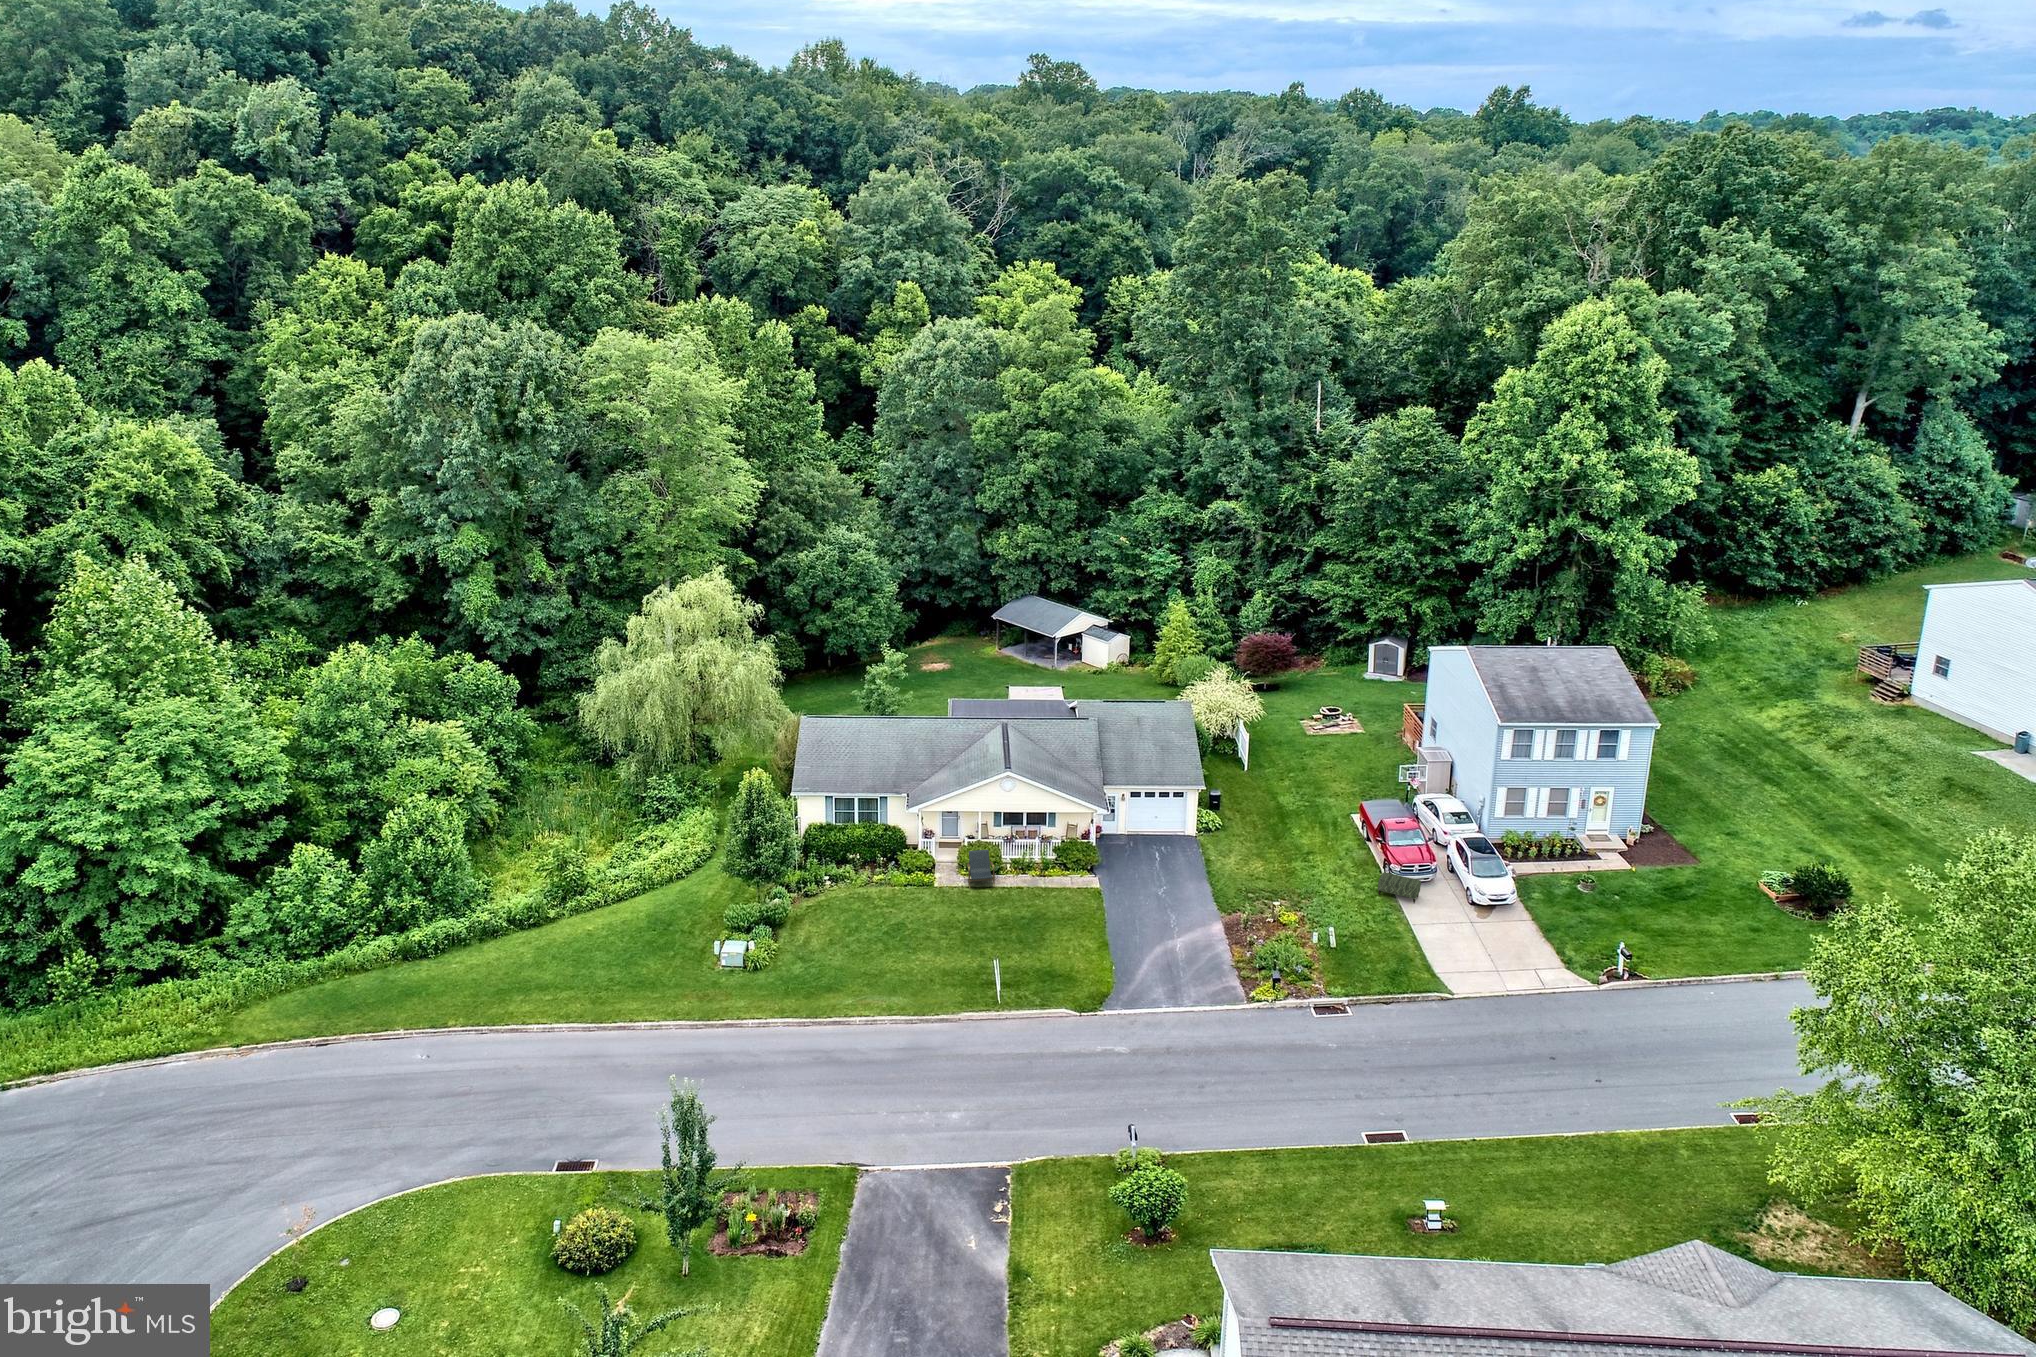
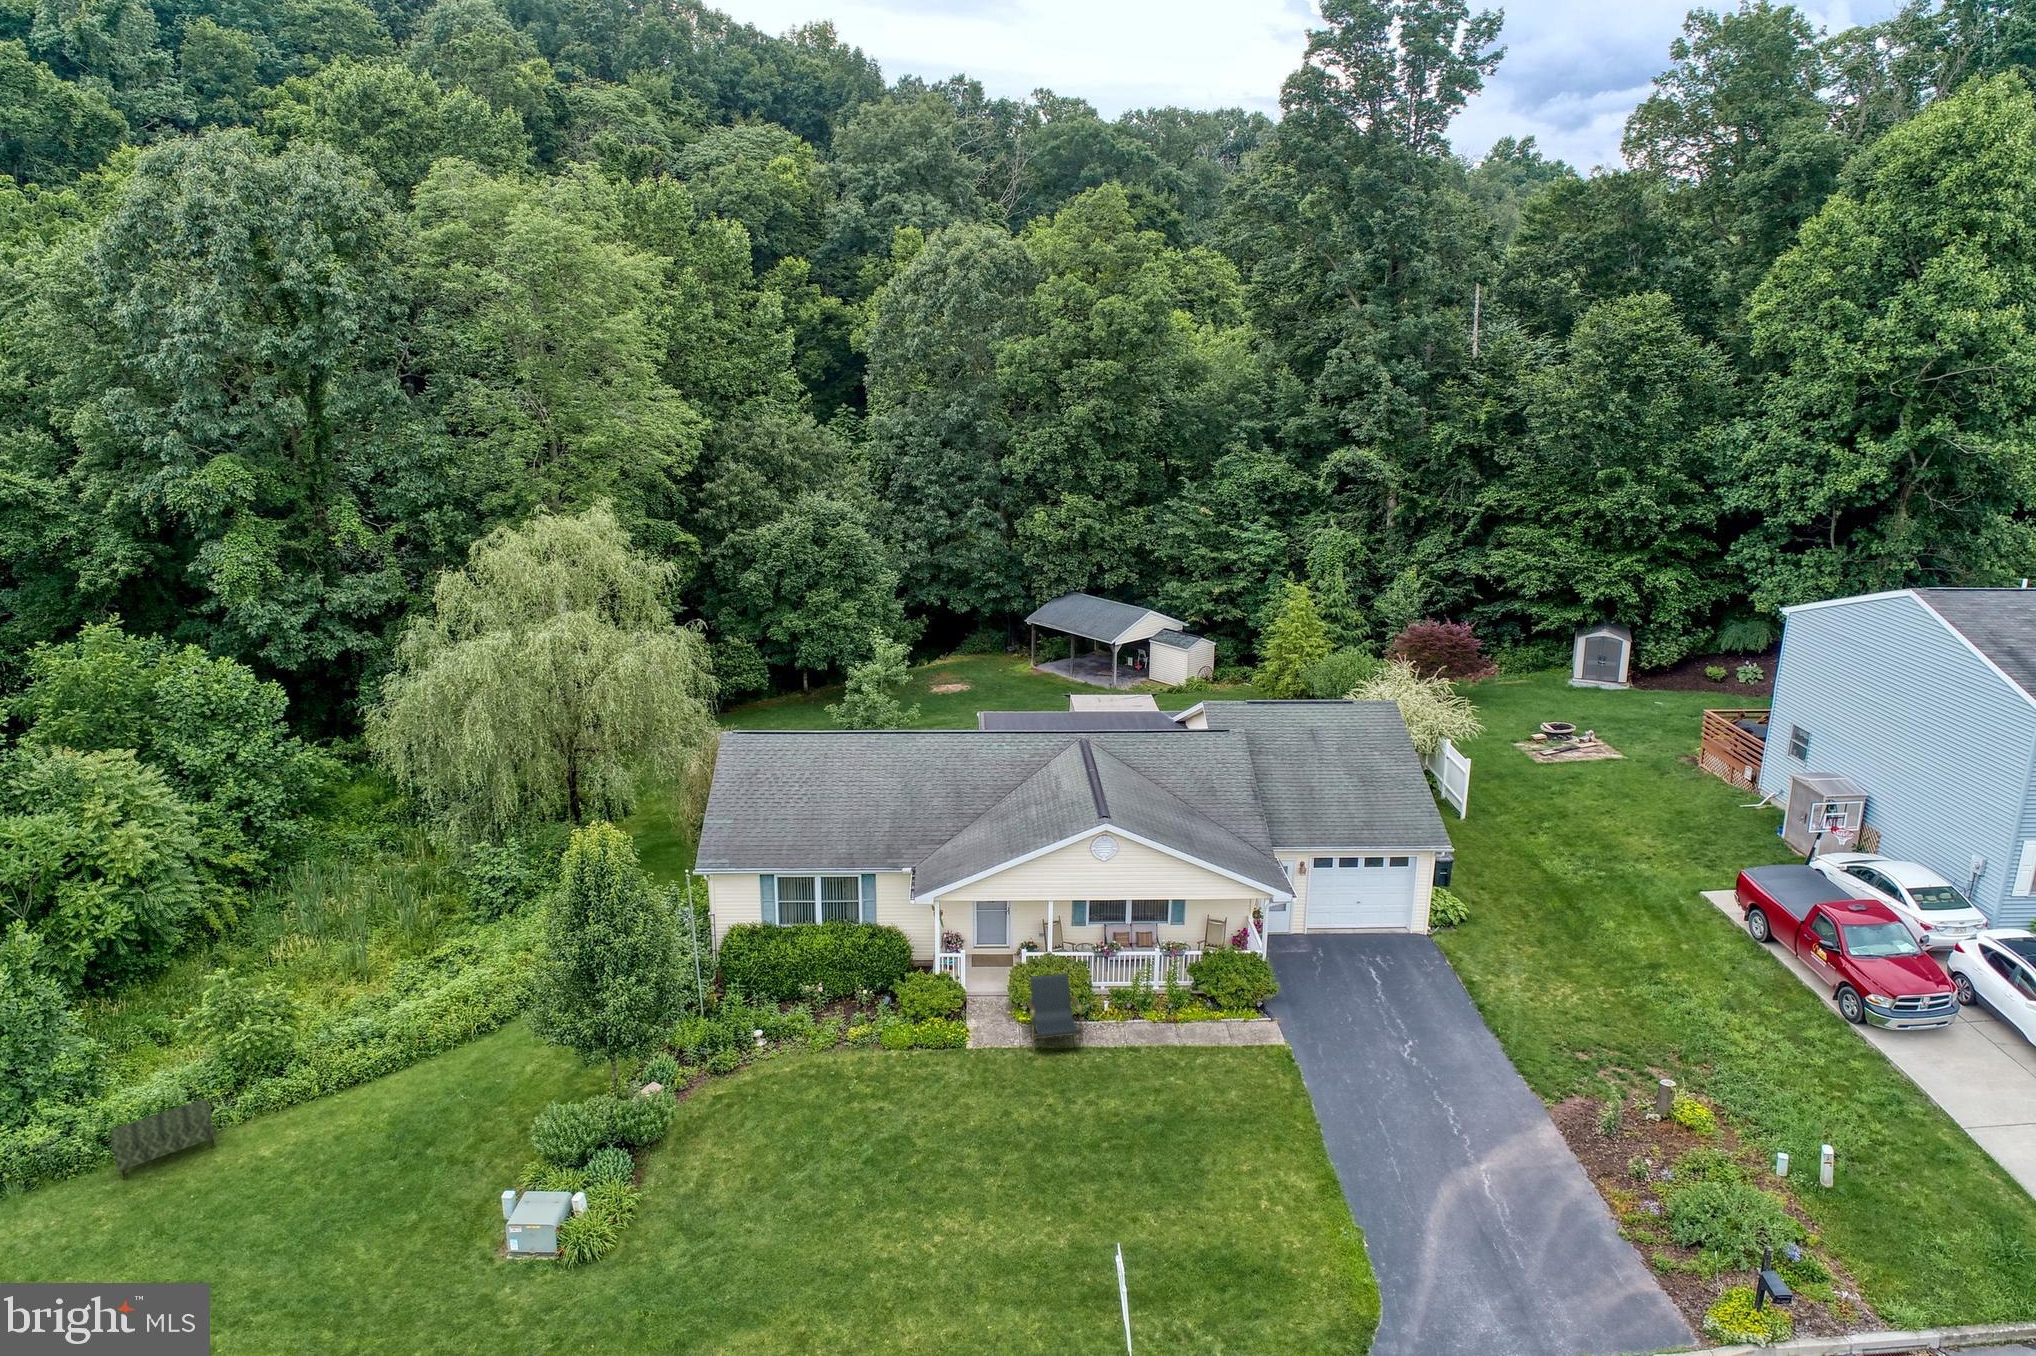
bench: present [1378,872,1421,903] -> present [111,1099,215,1179]

